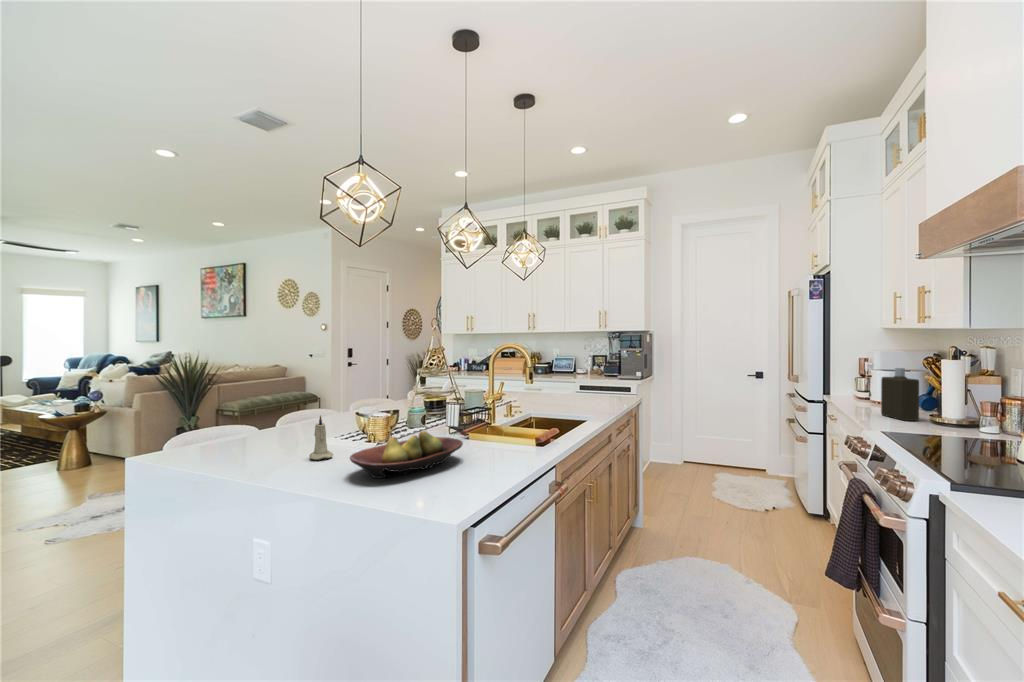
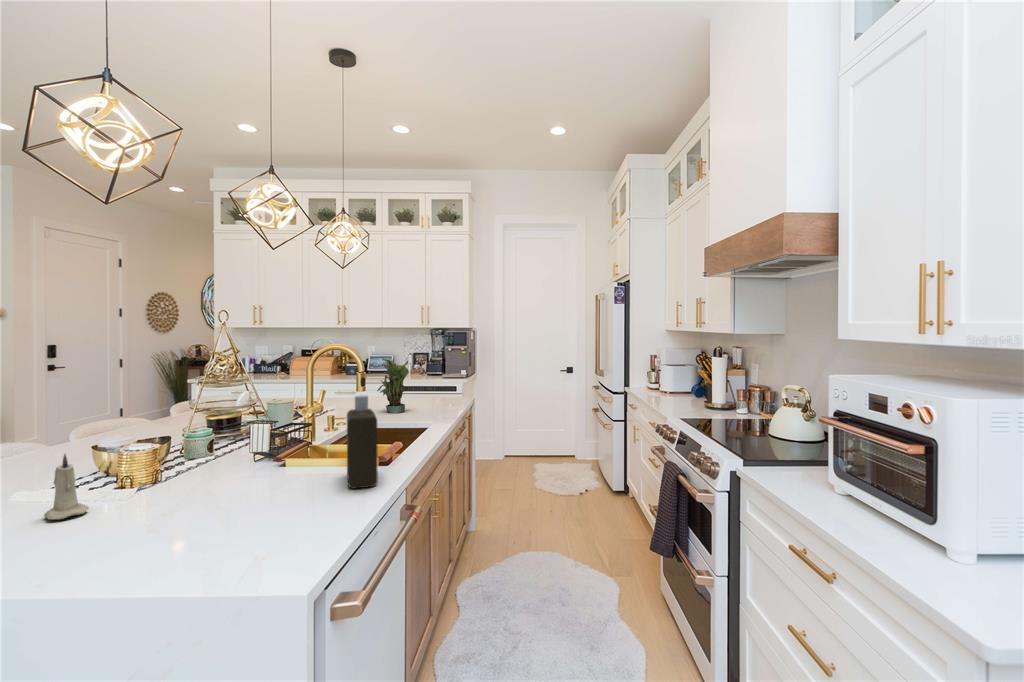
potted plant: none [548,356,576,407] -> present [377,358,409,413]
bottle: present [881,368,919,421] -> present [347,395,378,489]
fruit bowl: present [350,431,463,478] -> none [126,462,295,535]

